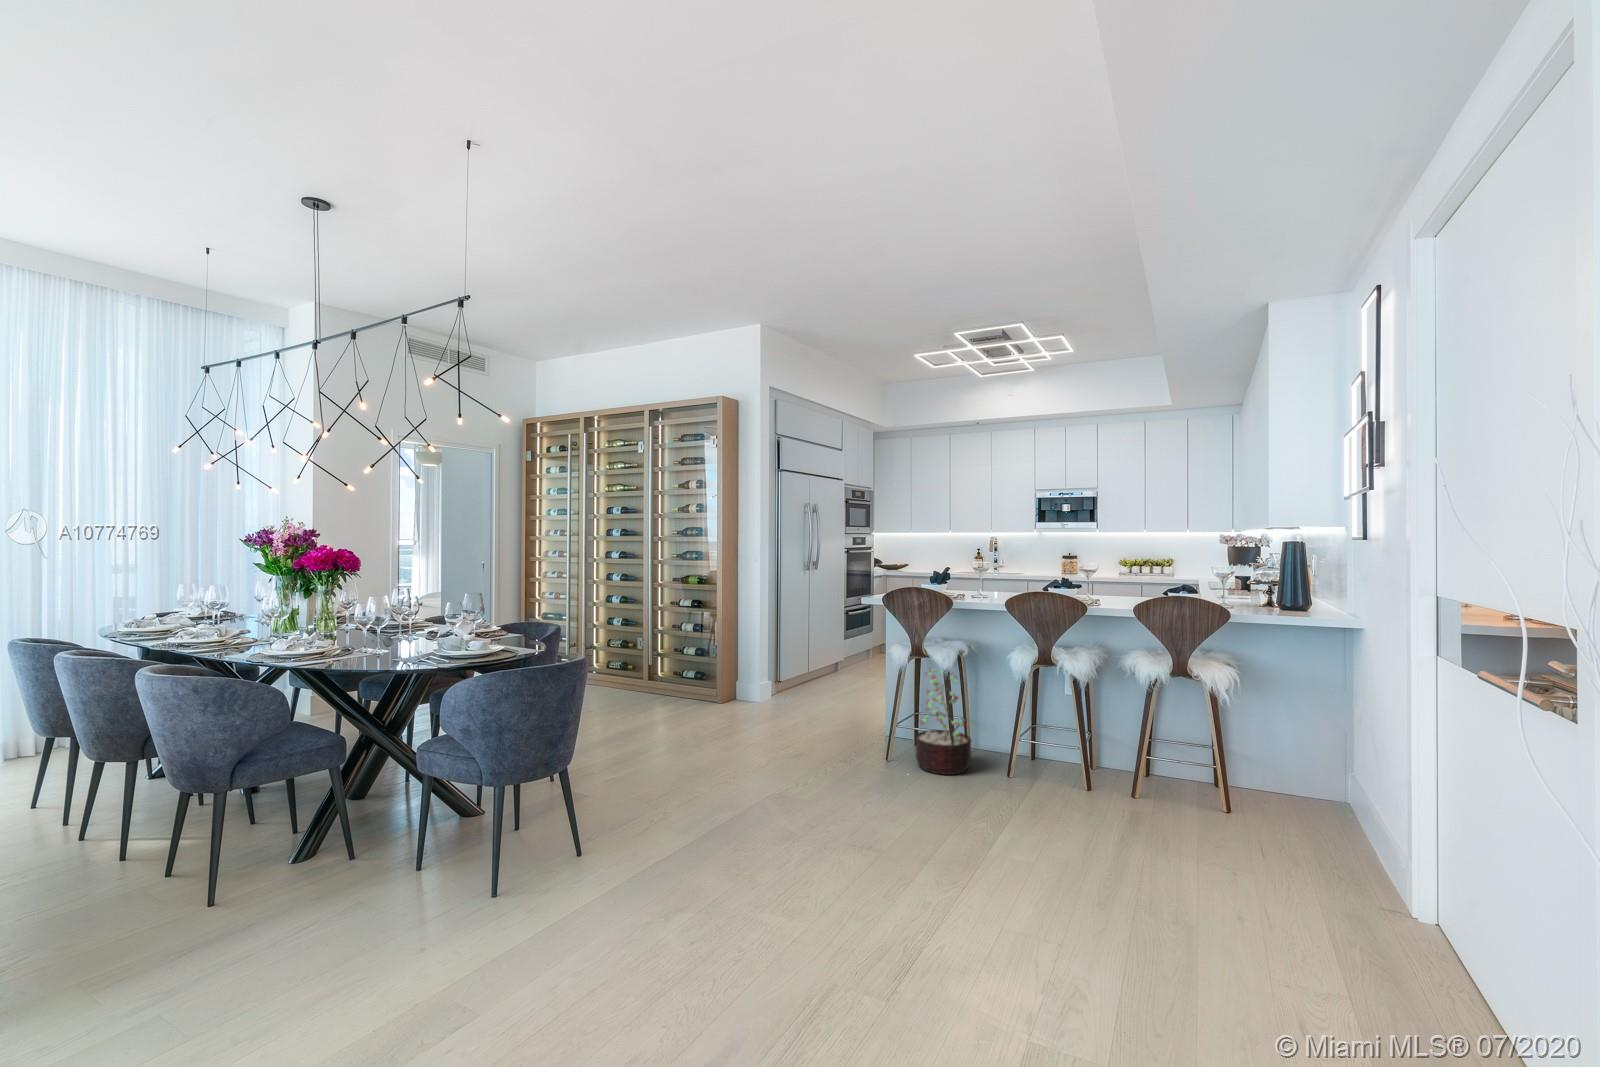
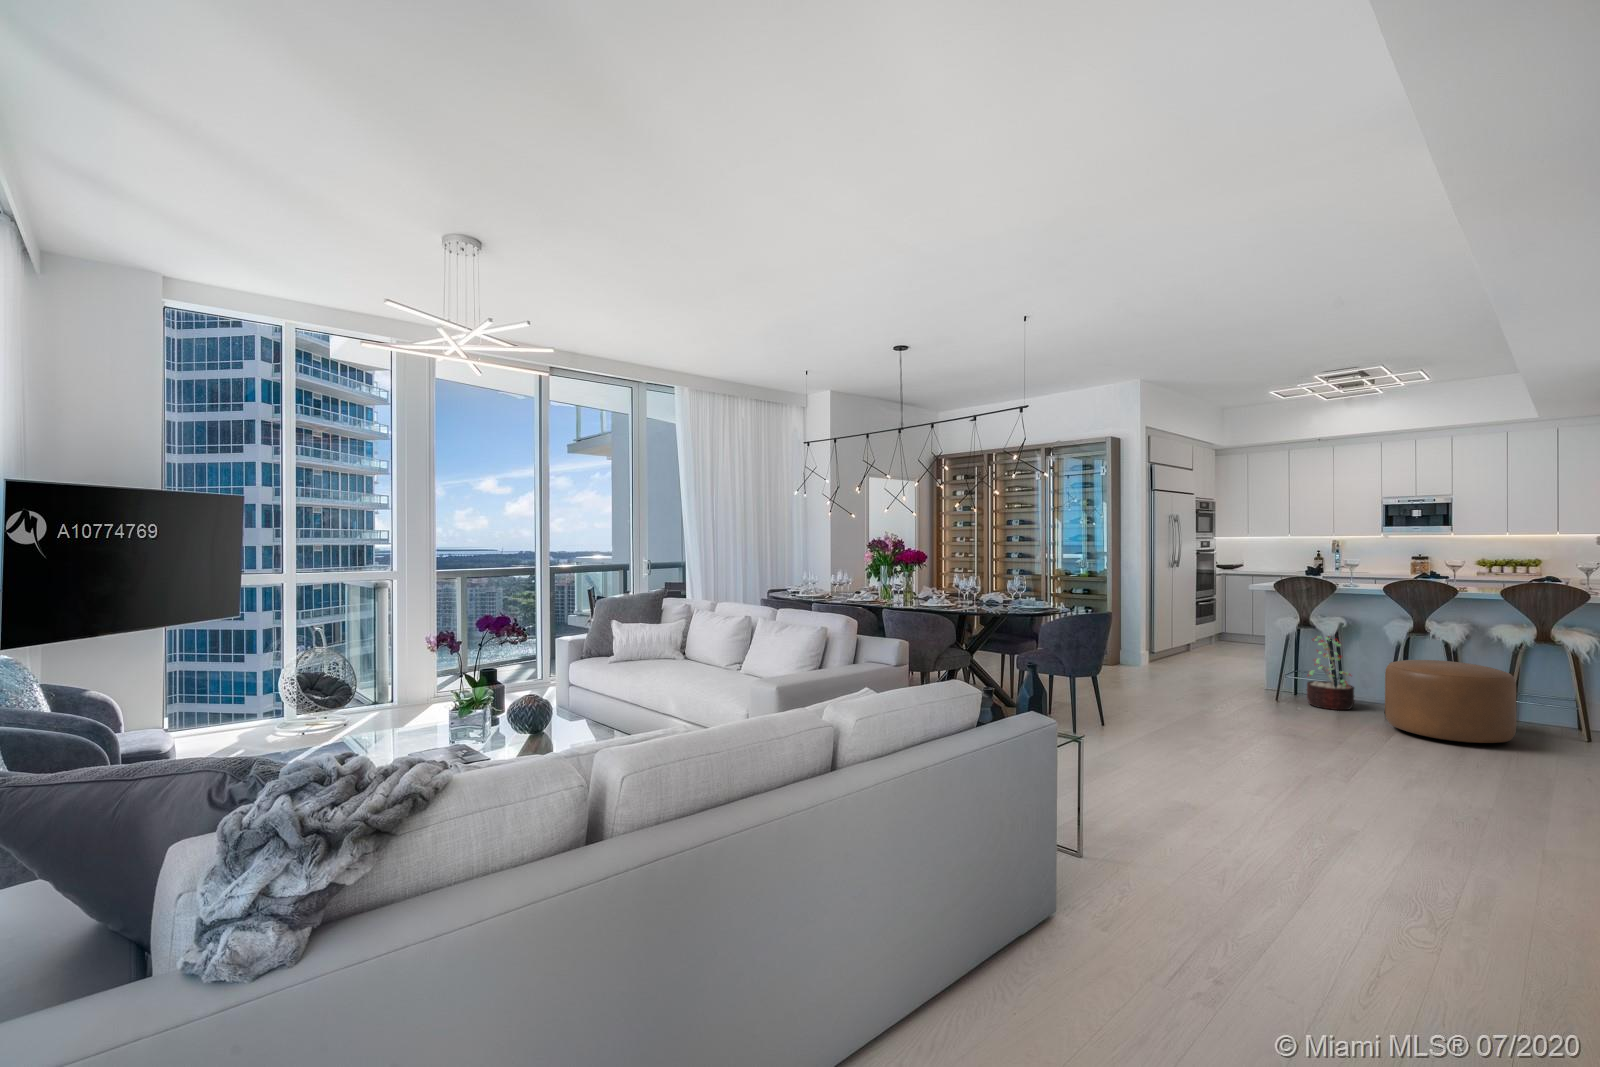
ottoman: none [995,708,1149,841] -> present [1385,660,1516,743]

